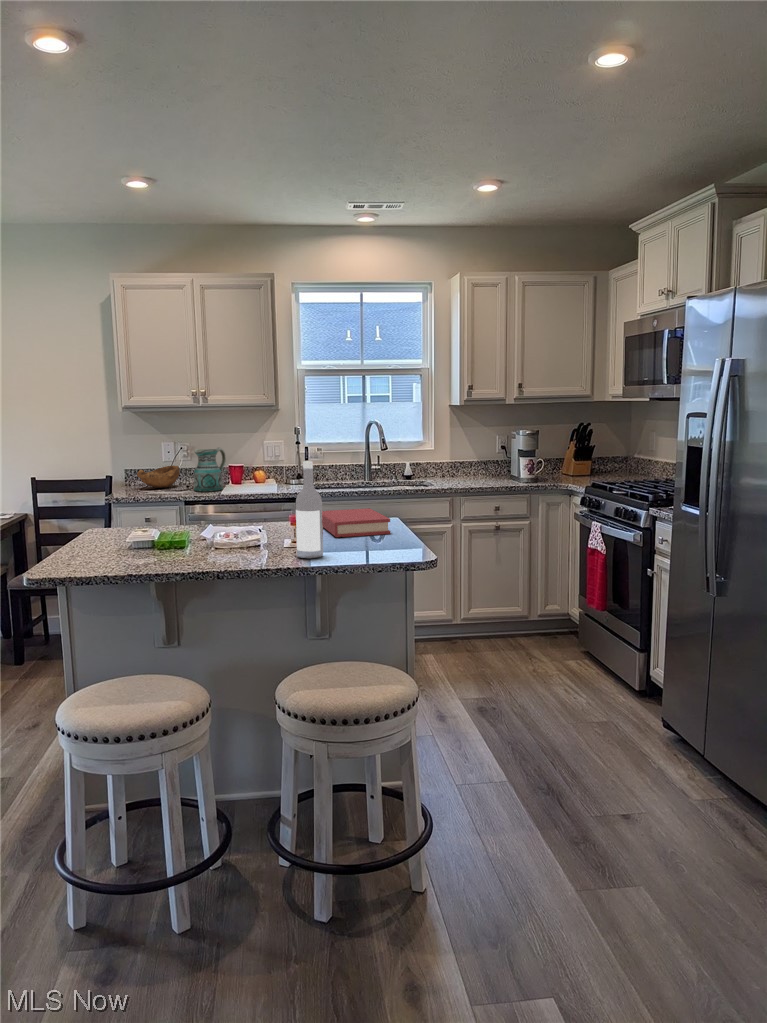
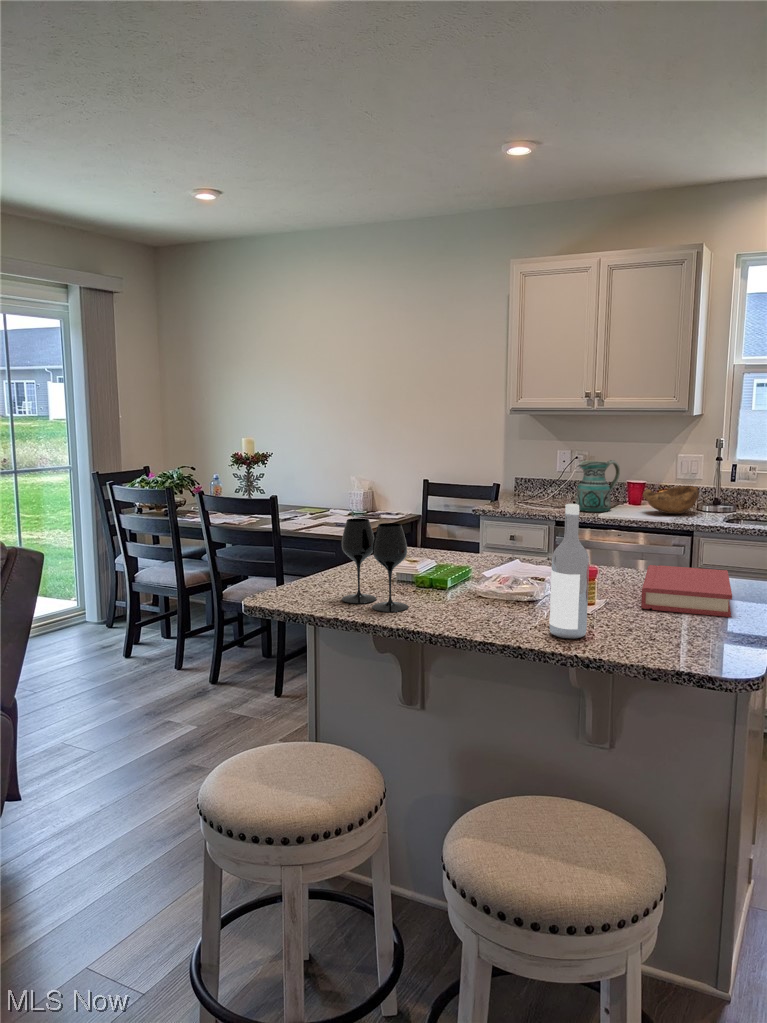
wooden bowl: present [137,466,180,488] -> present [643,486,699,514]
wine glass: none [97,492,170,568] -> present [342,518,408,612]

